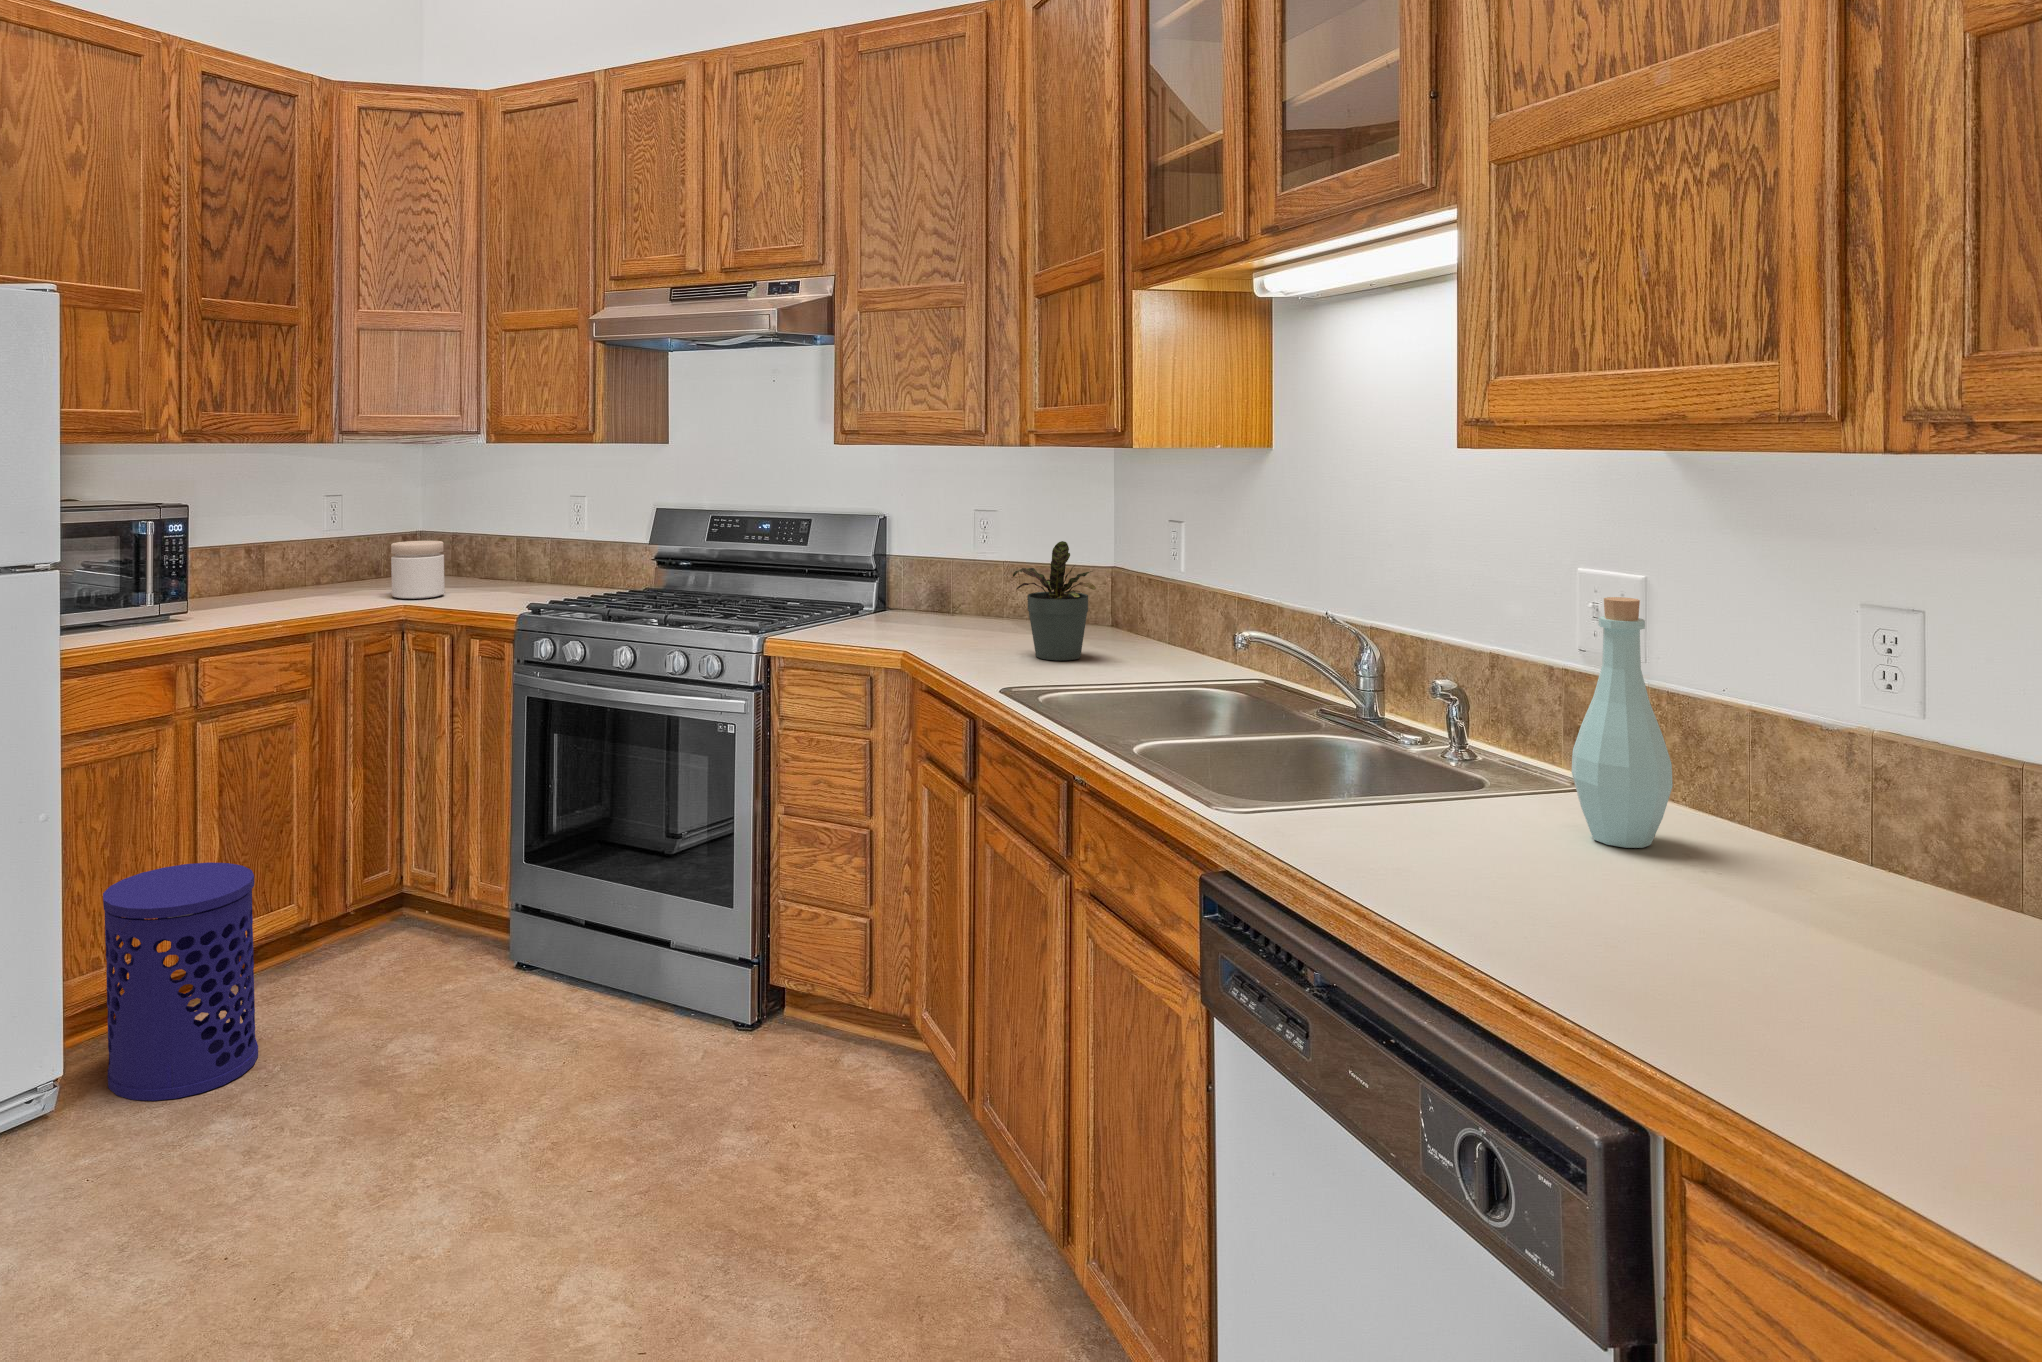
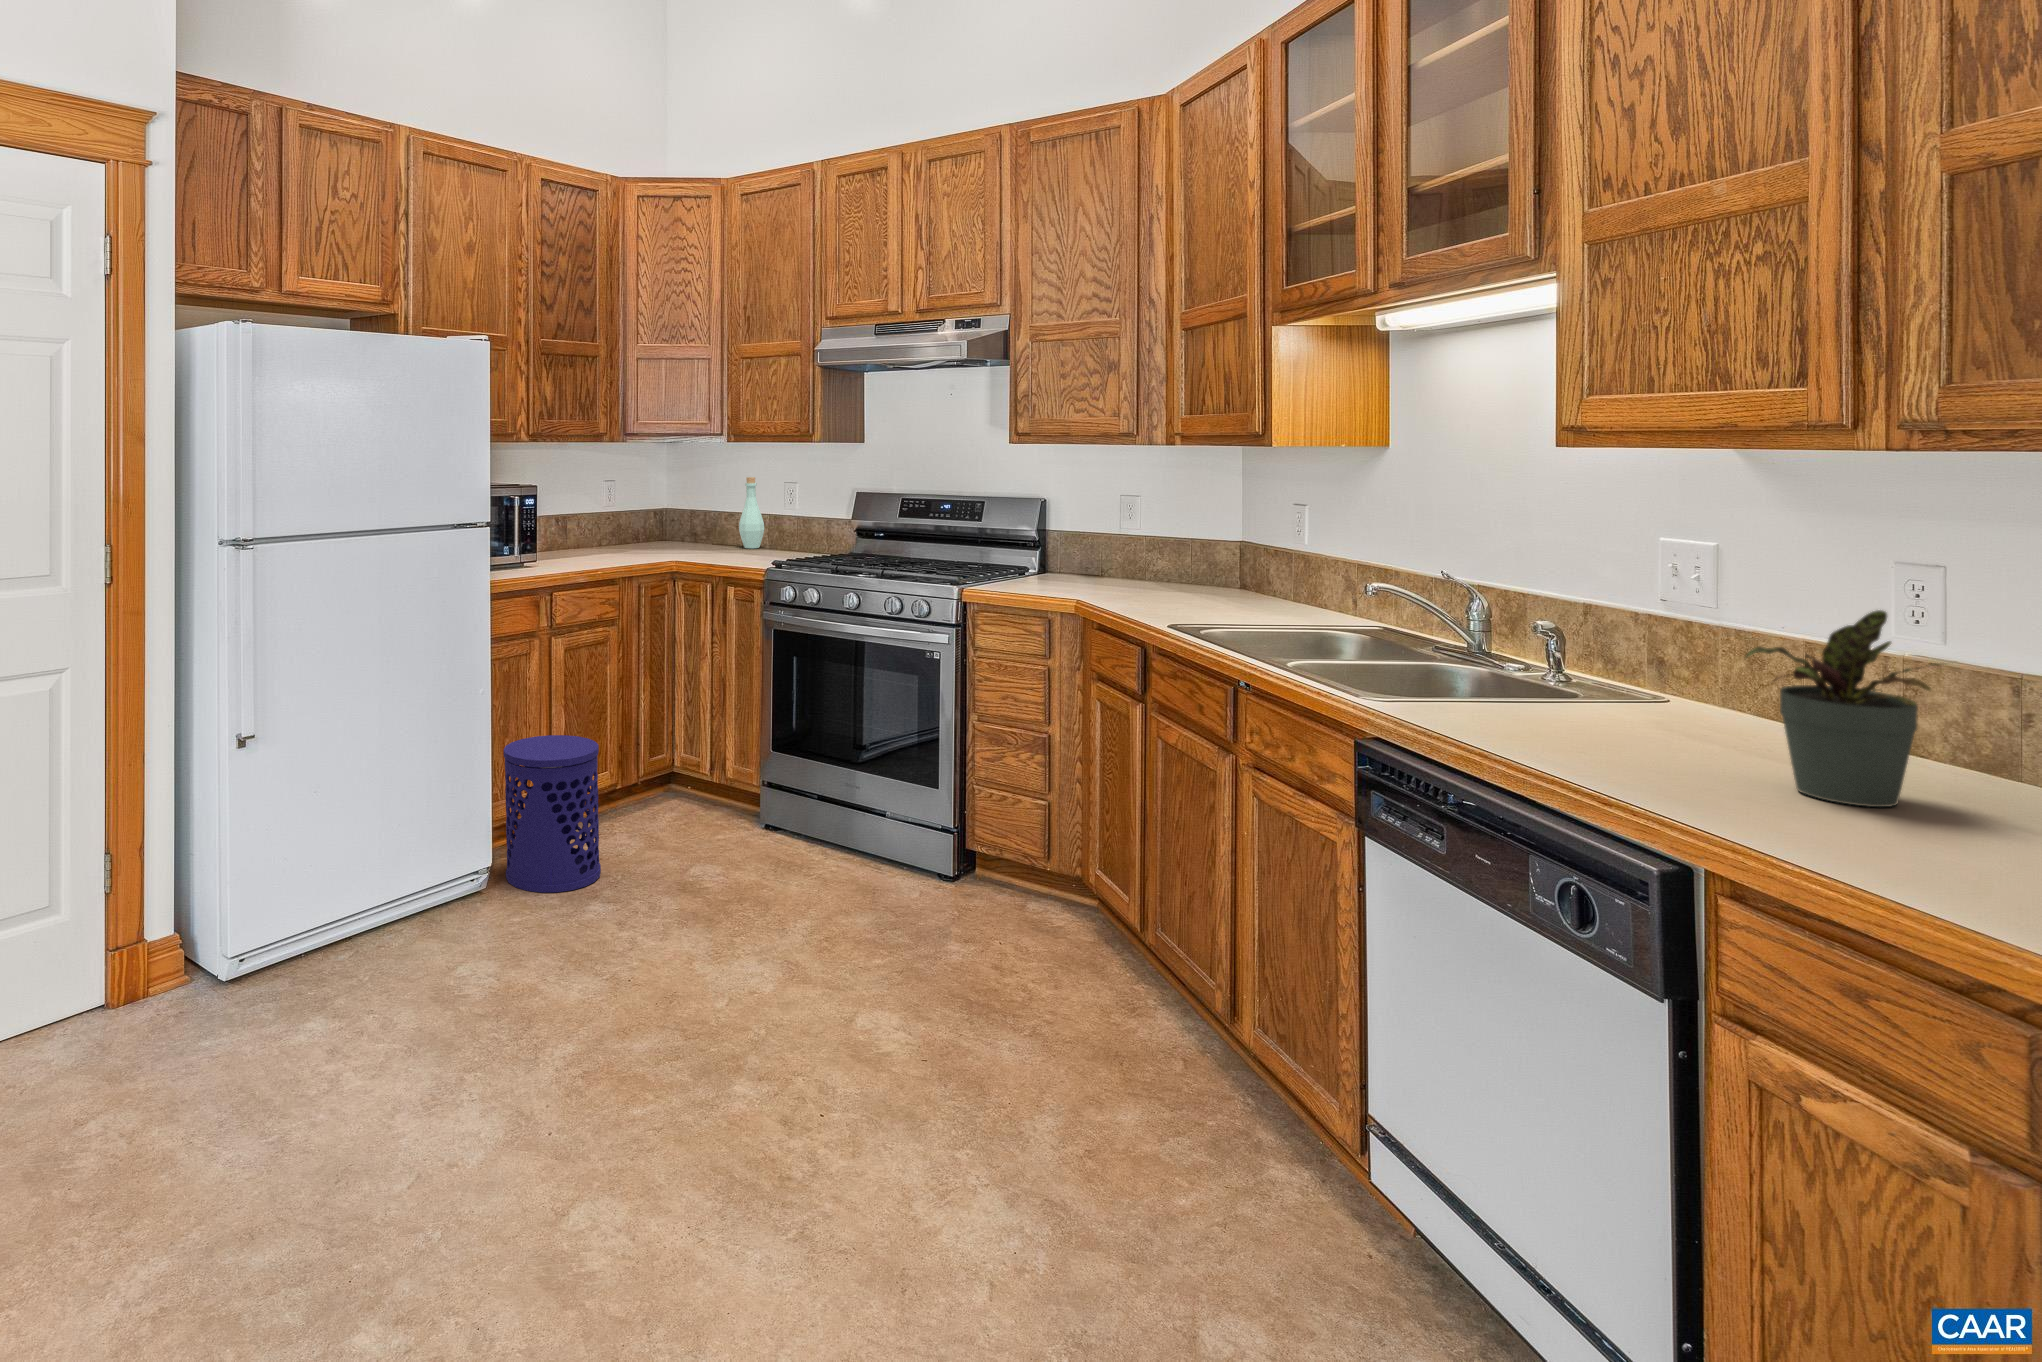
jar: present [391,541,445,599] -> none [663,514,701,556]
potted plant: present [1013,541,1096,660] -> present [1746,610,1946,807]
bottle: present [1571,597,1673,848] -> present [739,477,764,548]

